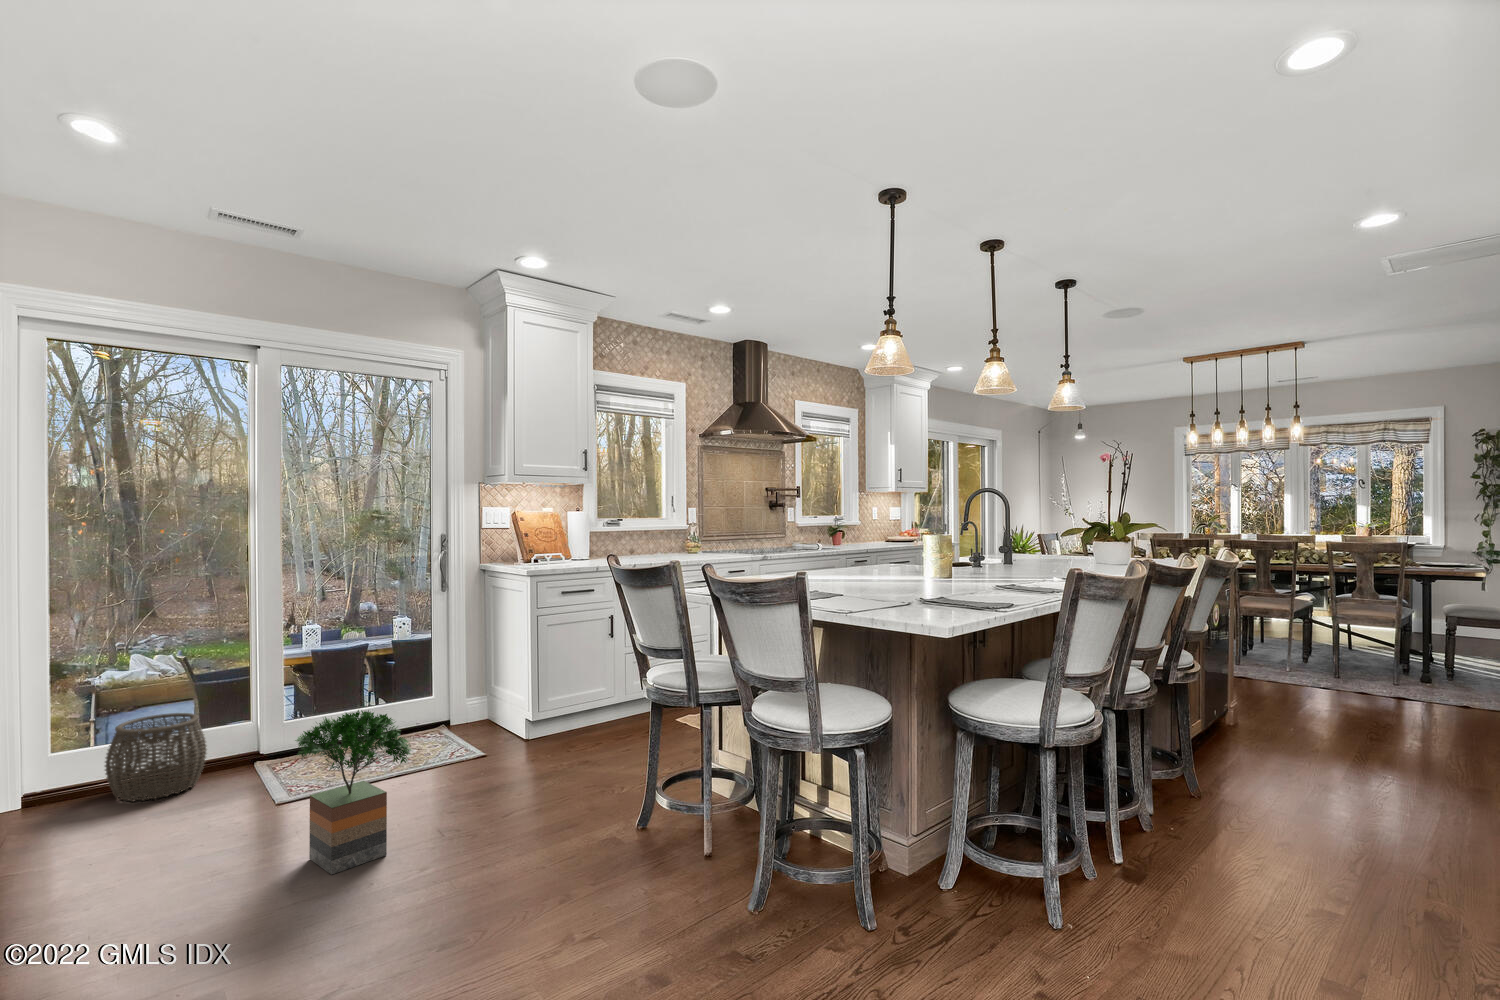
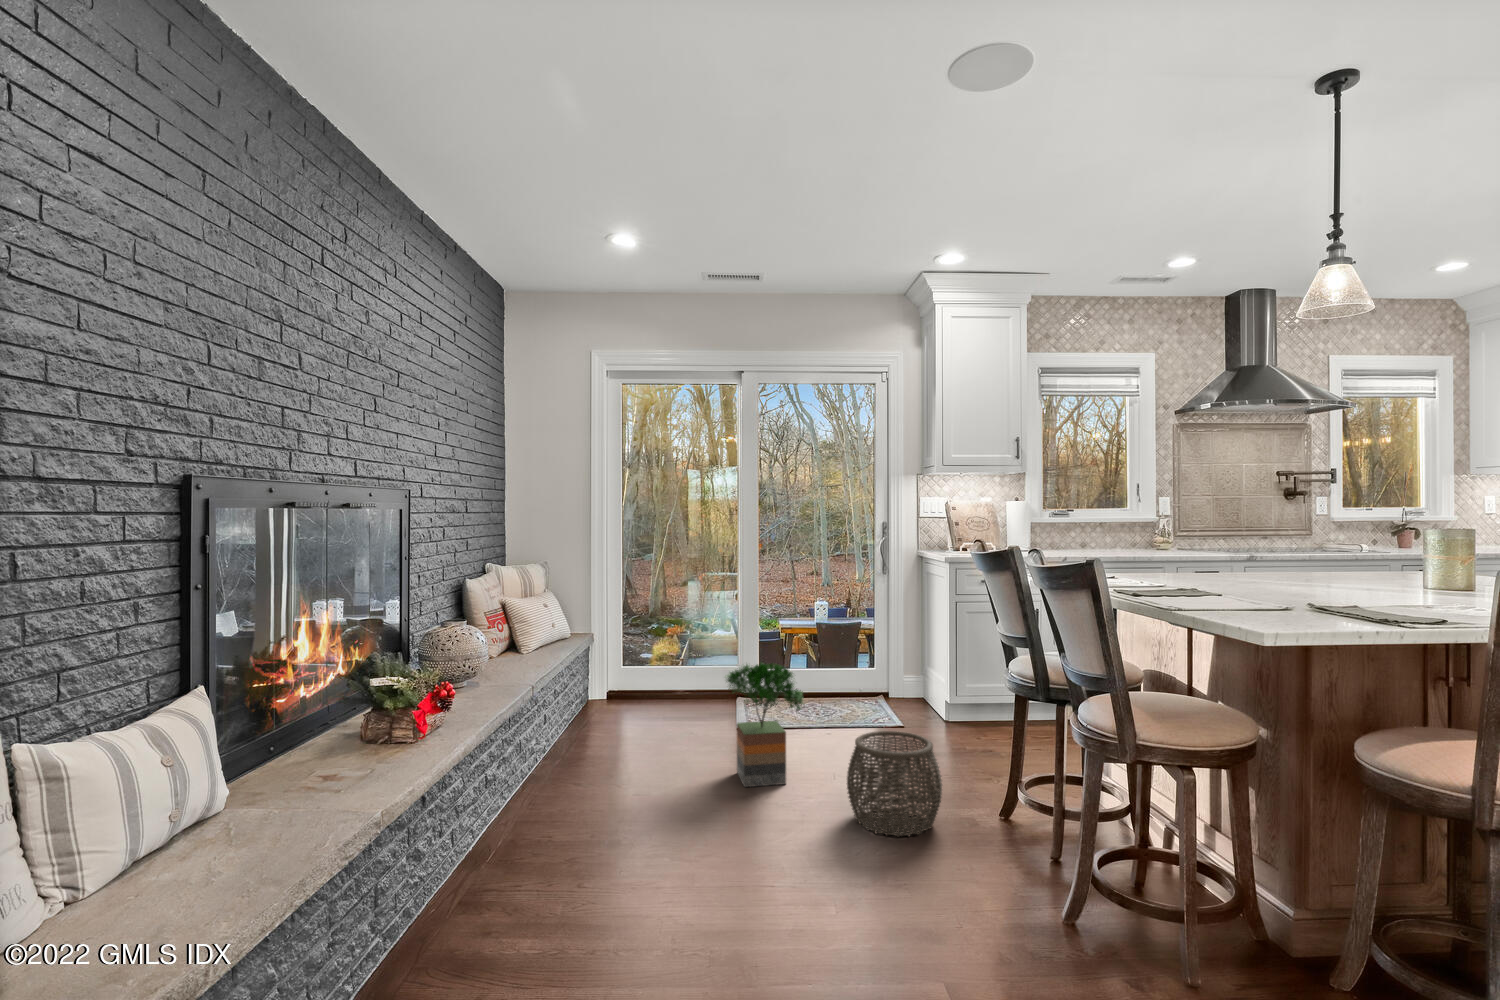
woven basket: present [105,713,207,802] -> present [847,731,942,837]

